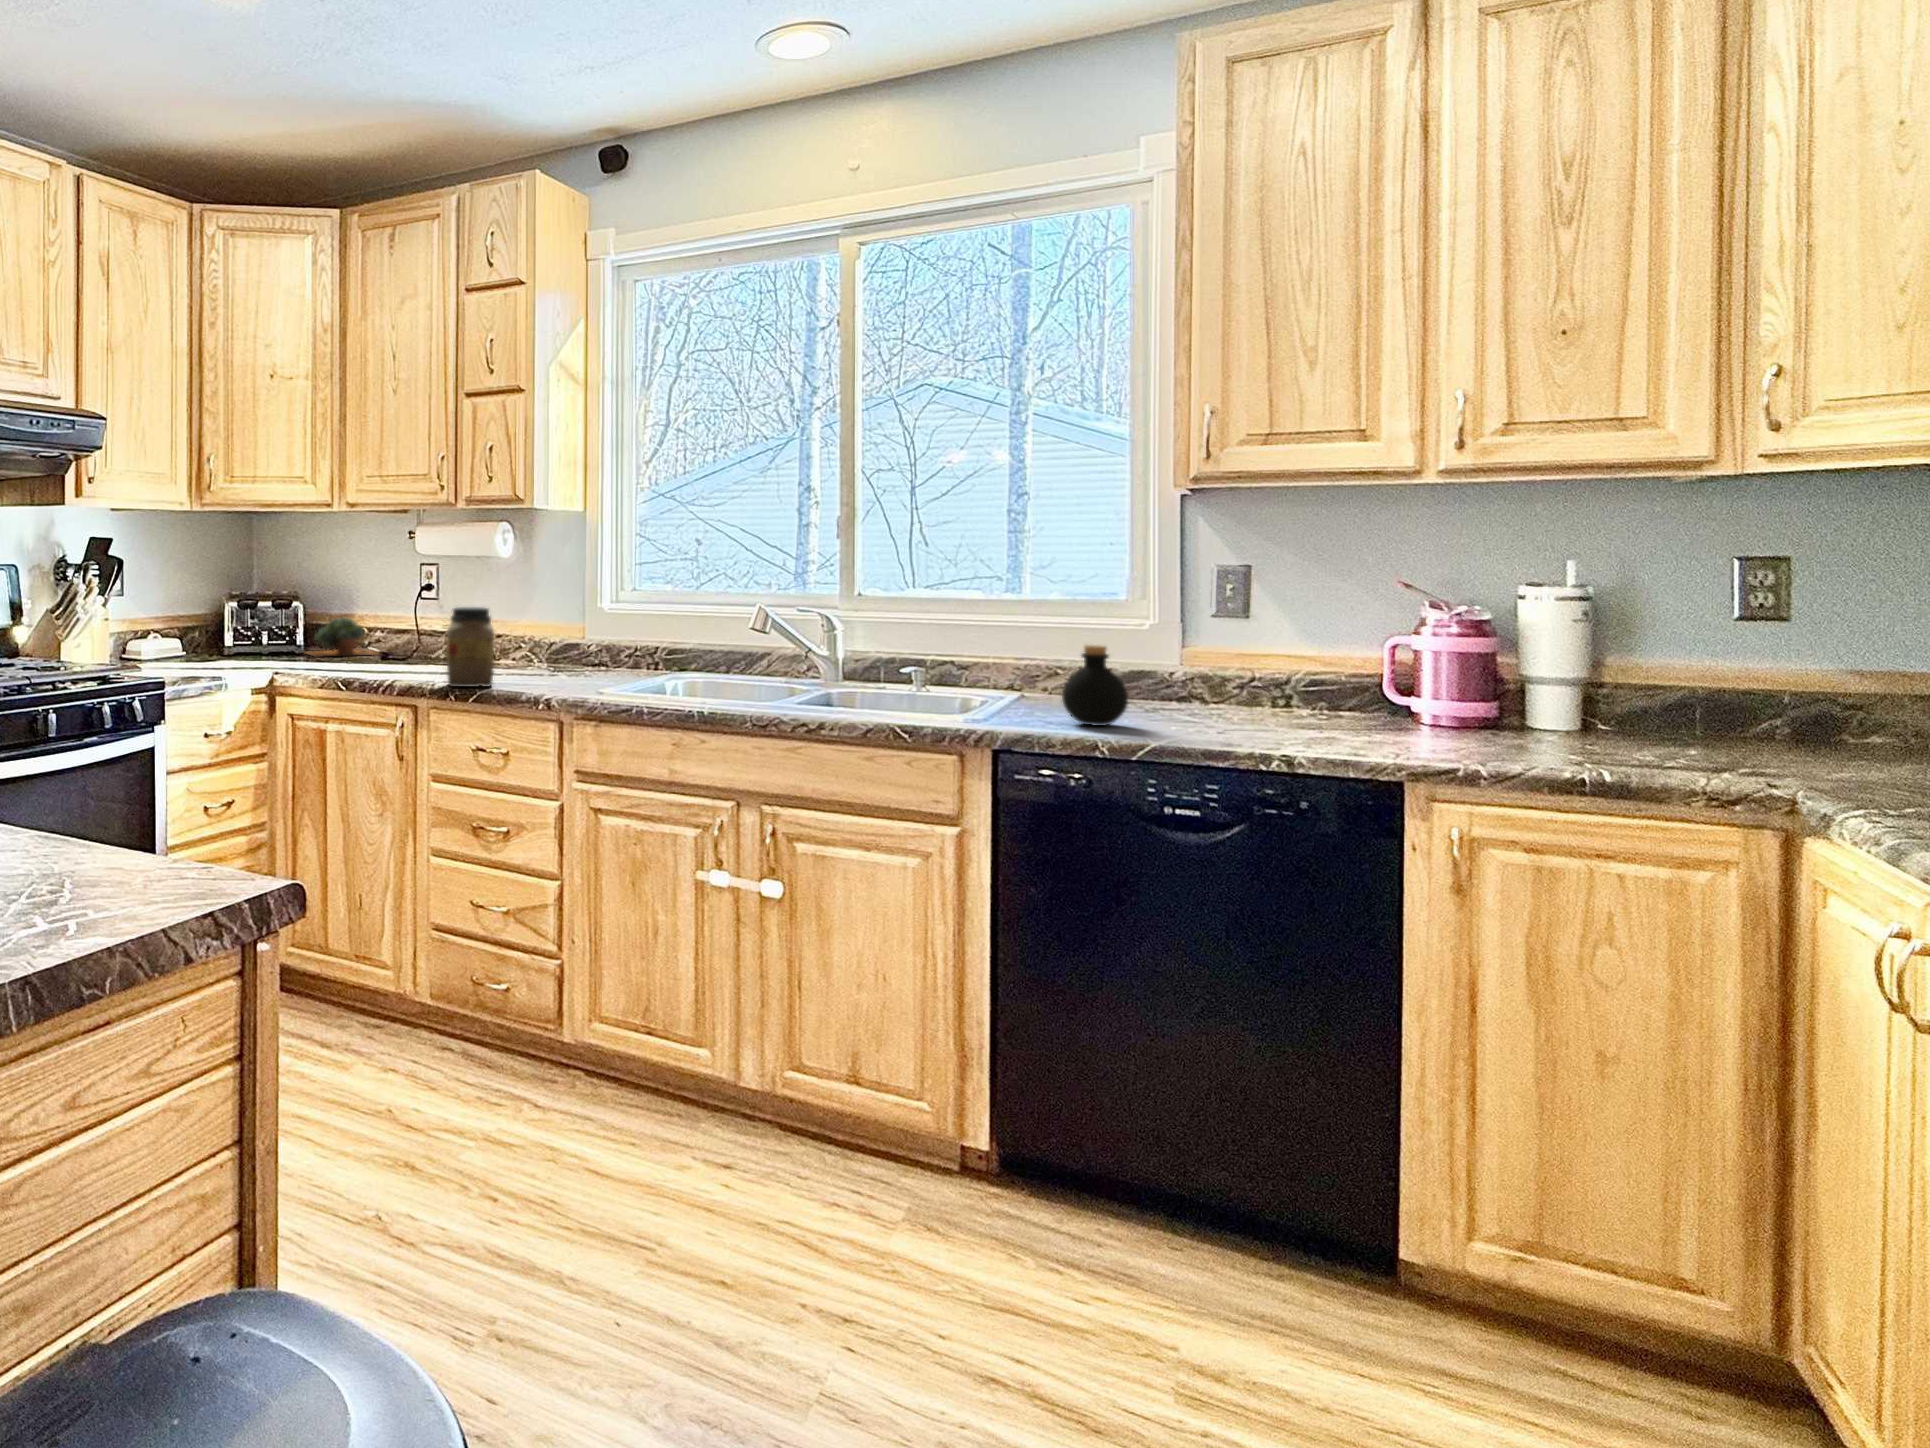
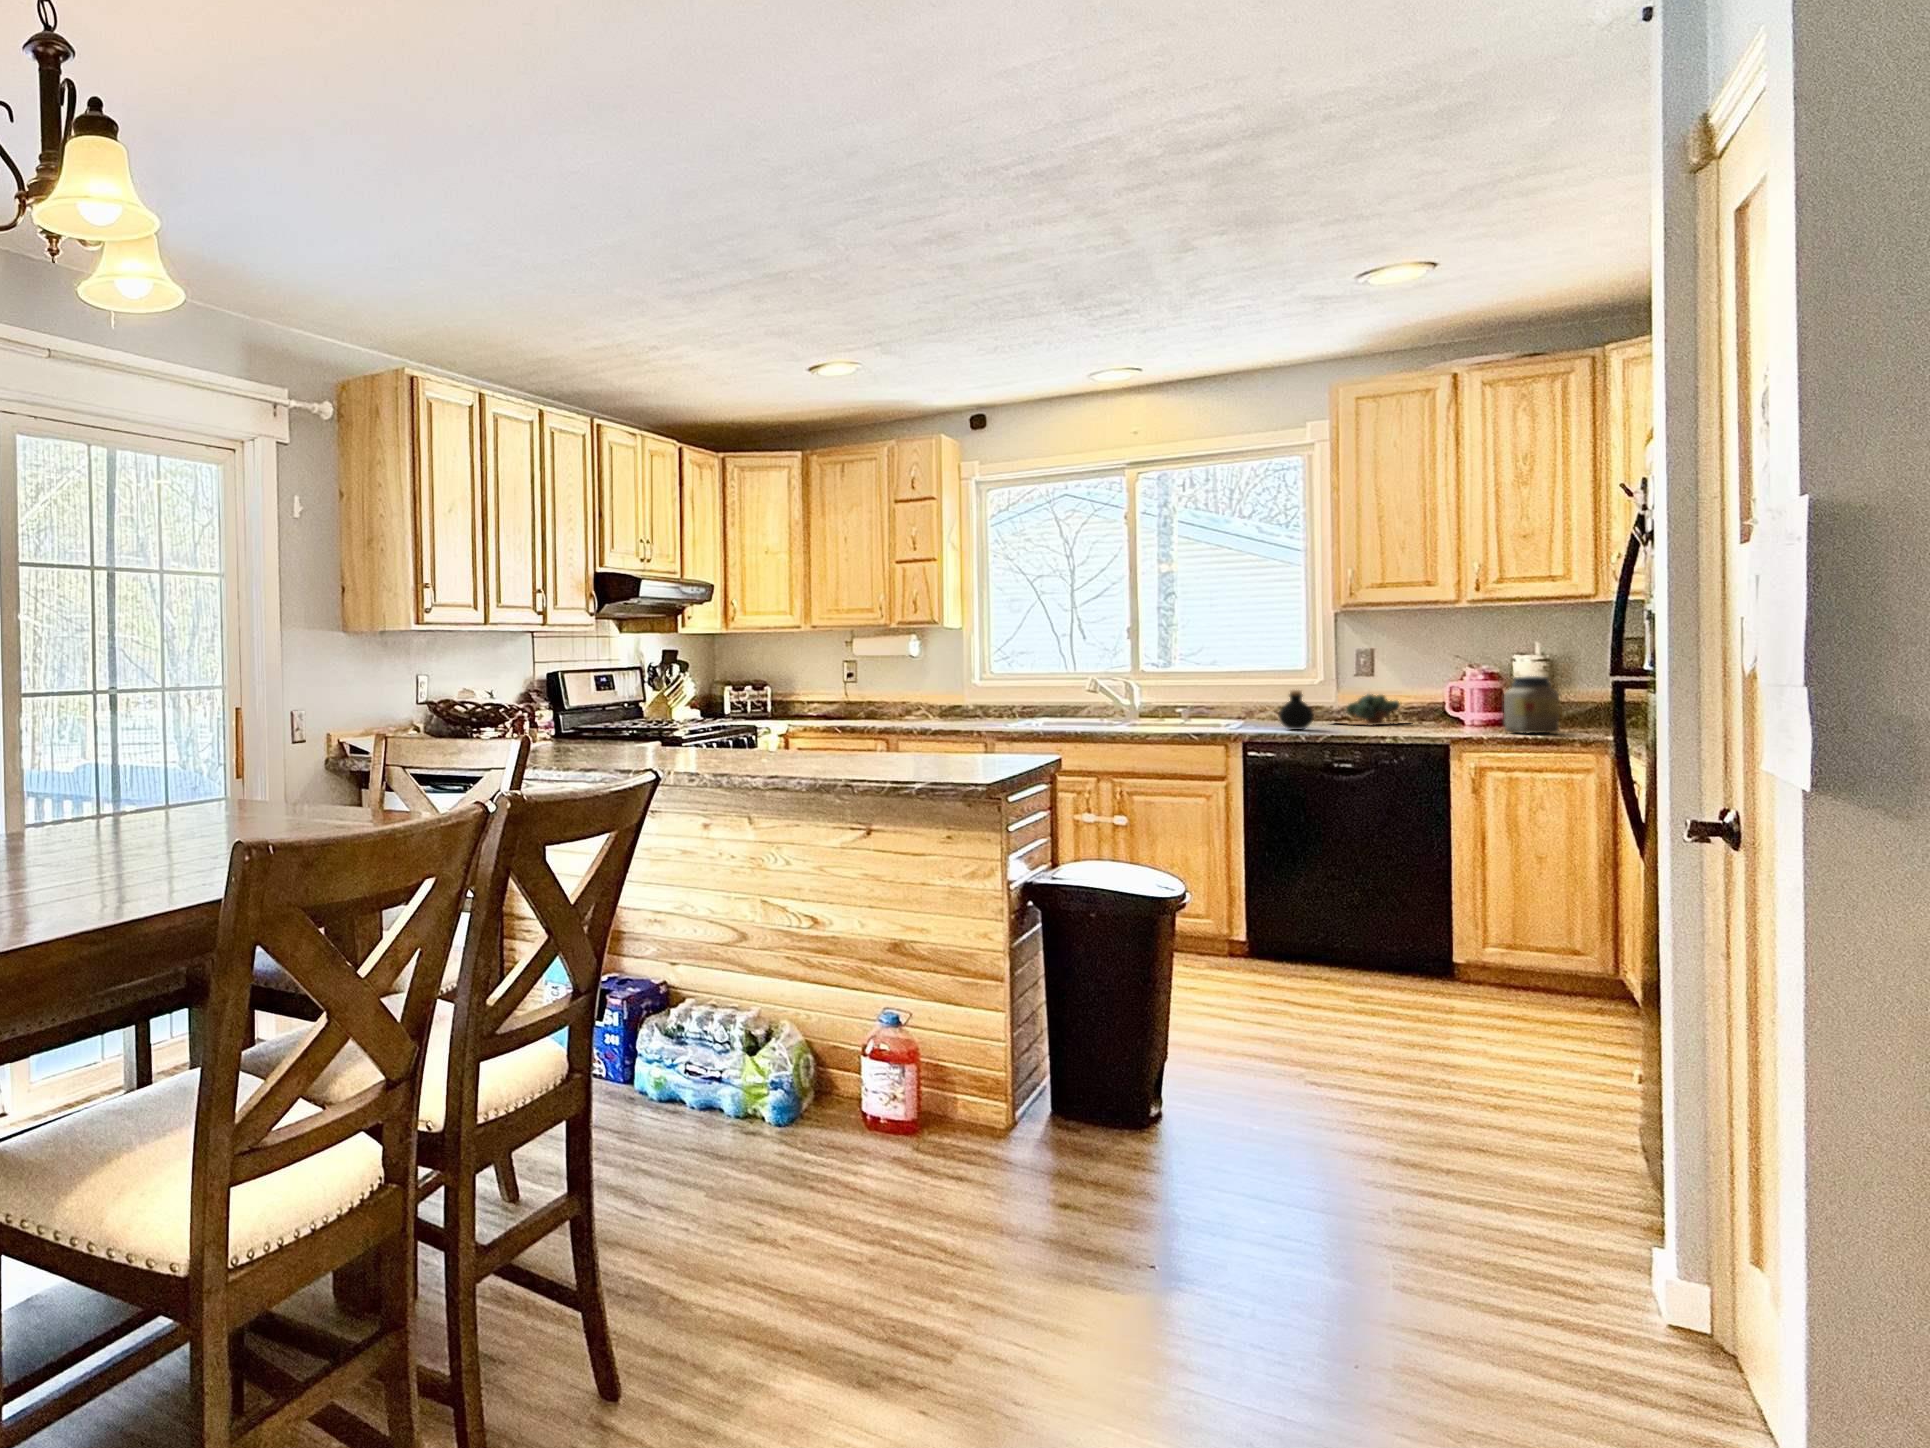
jar: present [447,607,494,687] -> present [1504,676,1560,734]
succulent plant: present [300,617,377,657] -> present [1346,694,1406,725]

